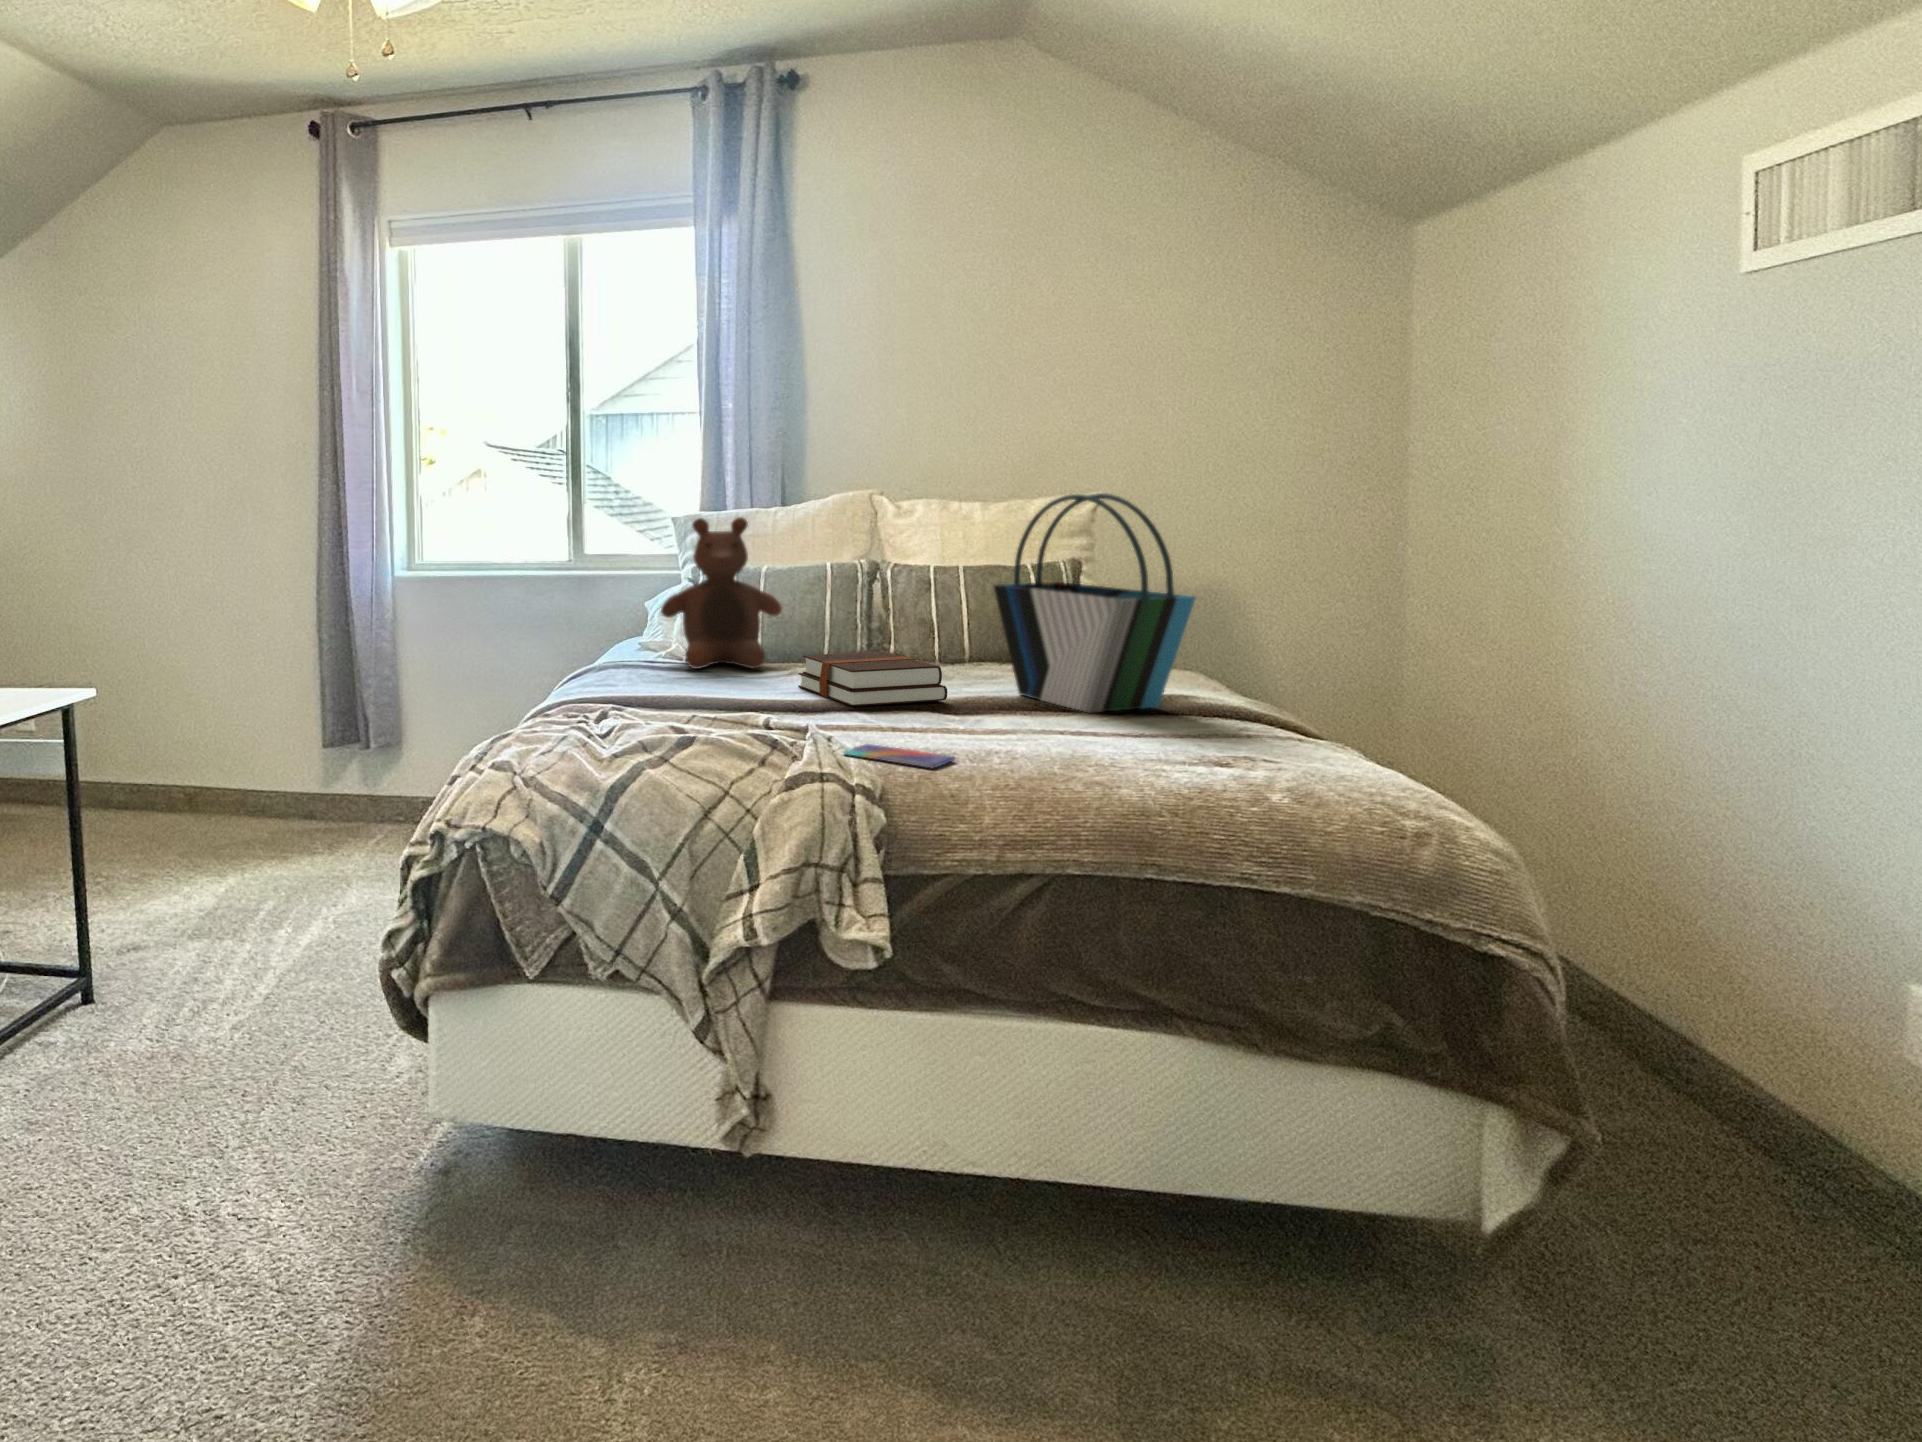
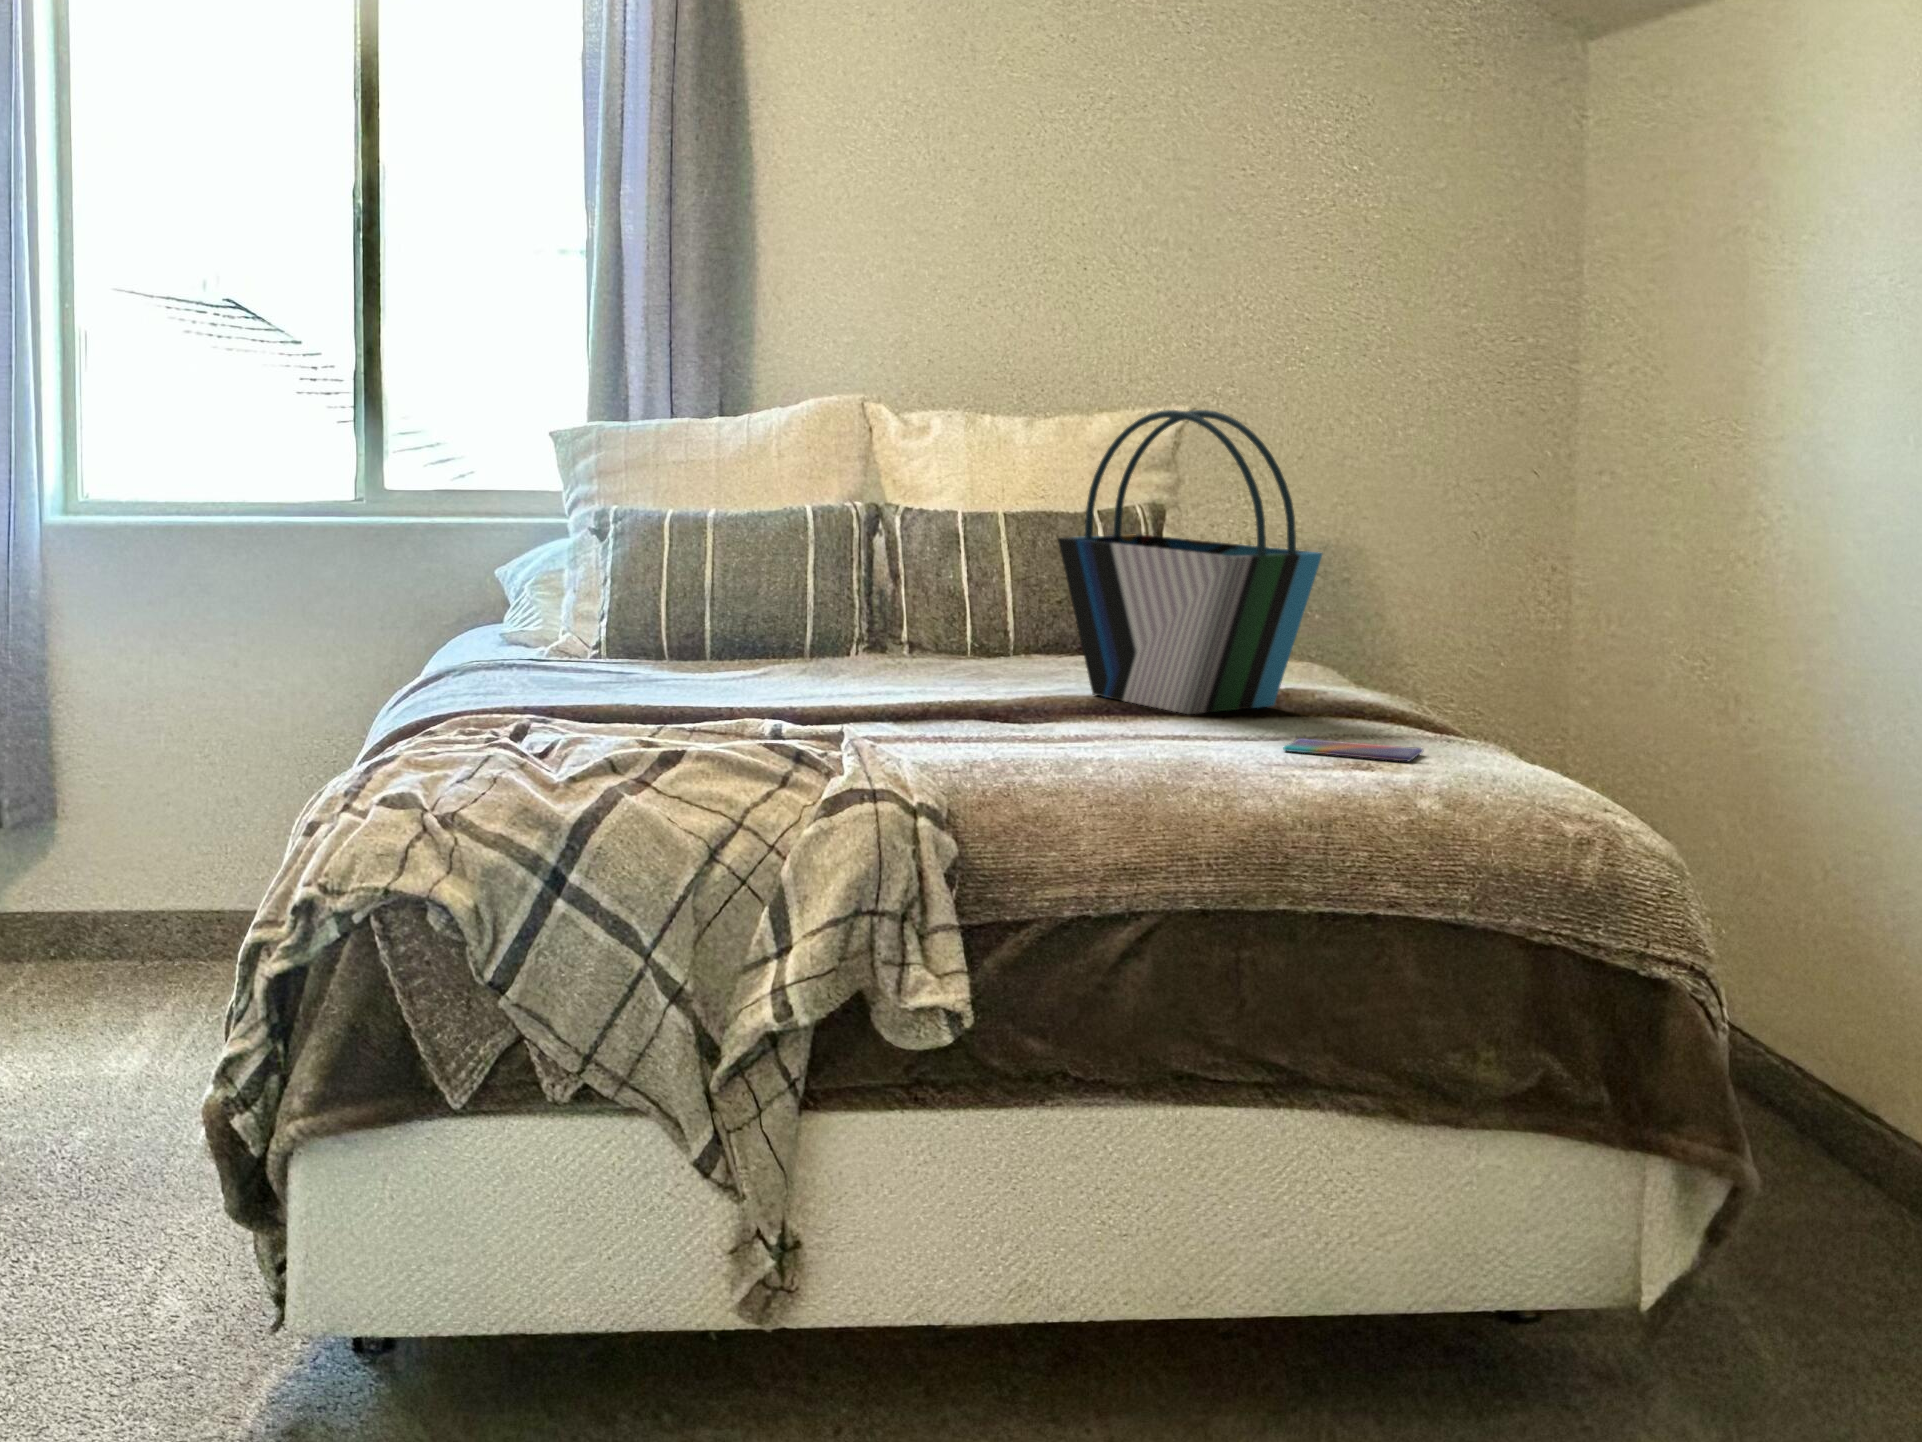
stuffed bear: present [661,517,782,669] -> none [555,432,743,669]
hardback book: present [798,651,947,706] -> none [784,636,1002,713]
smartphone: present [844,744,955,768] -> present [1283,738,1423,761]

